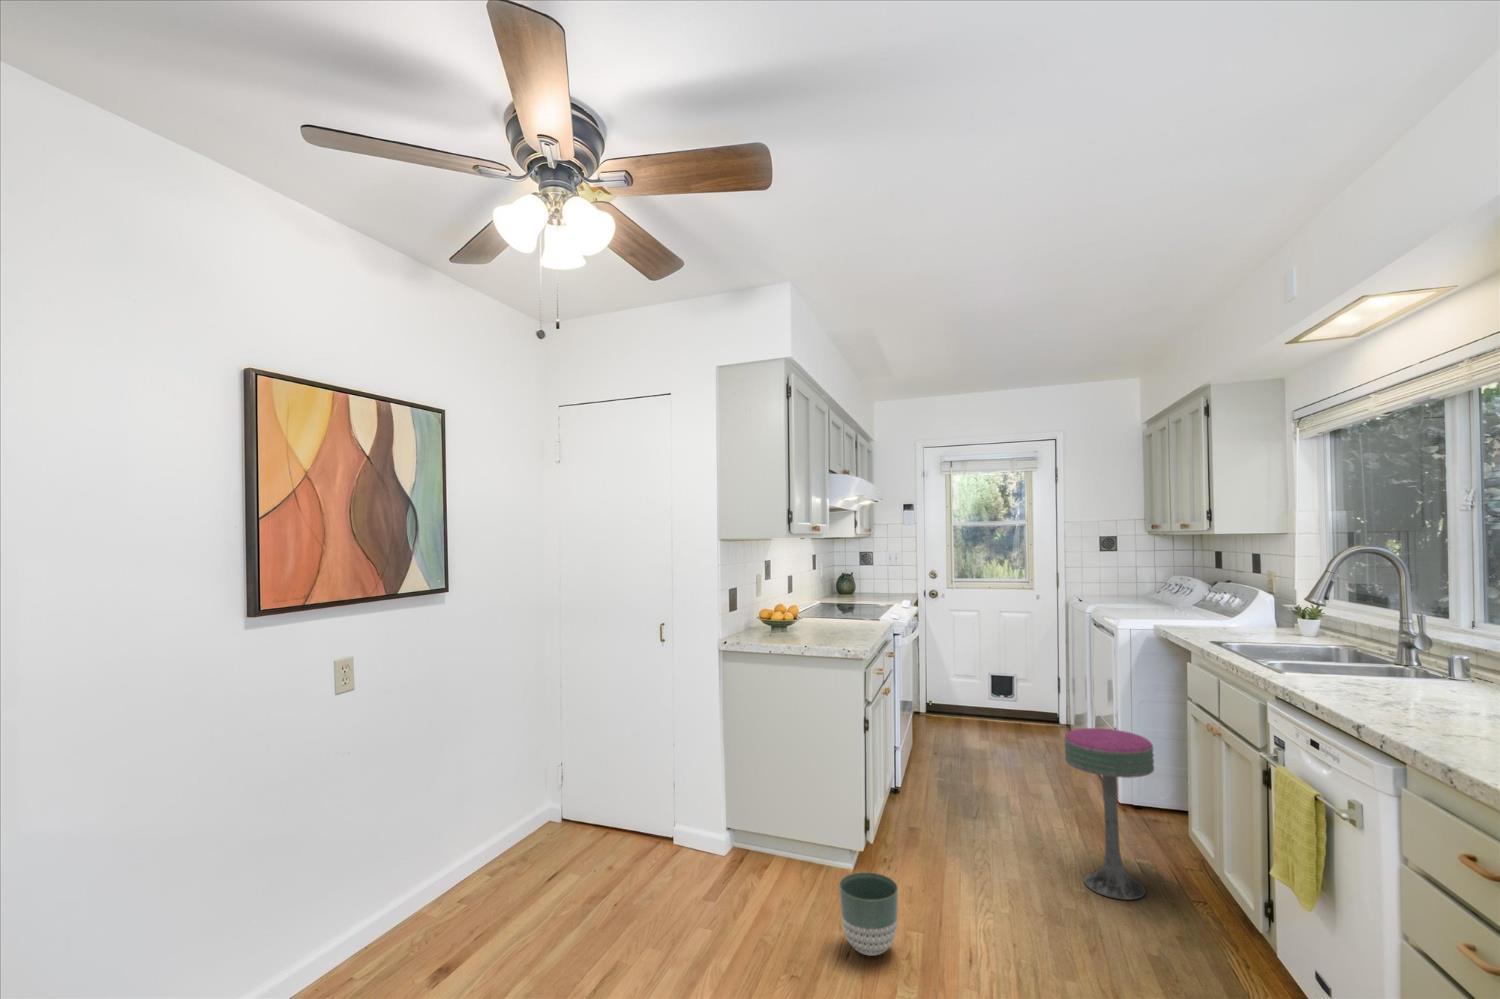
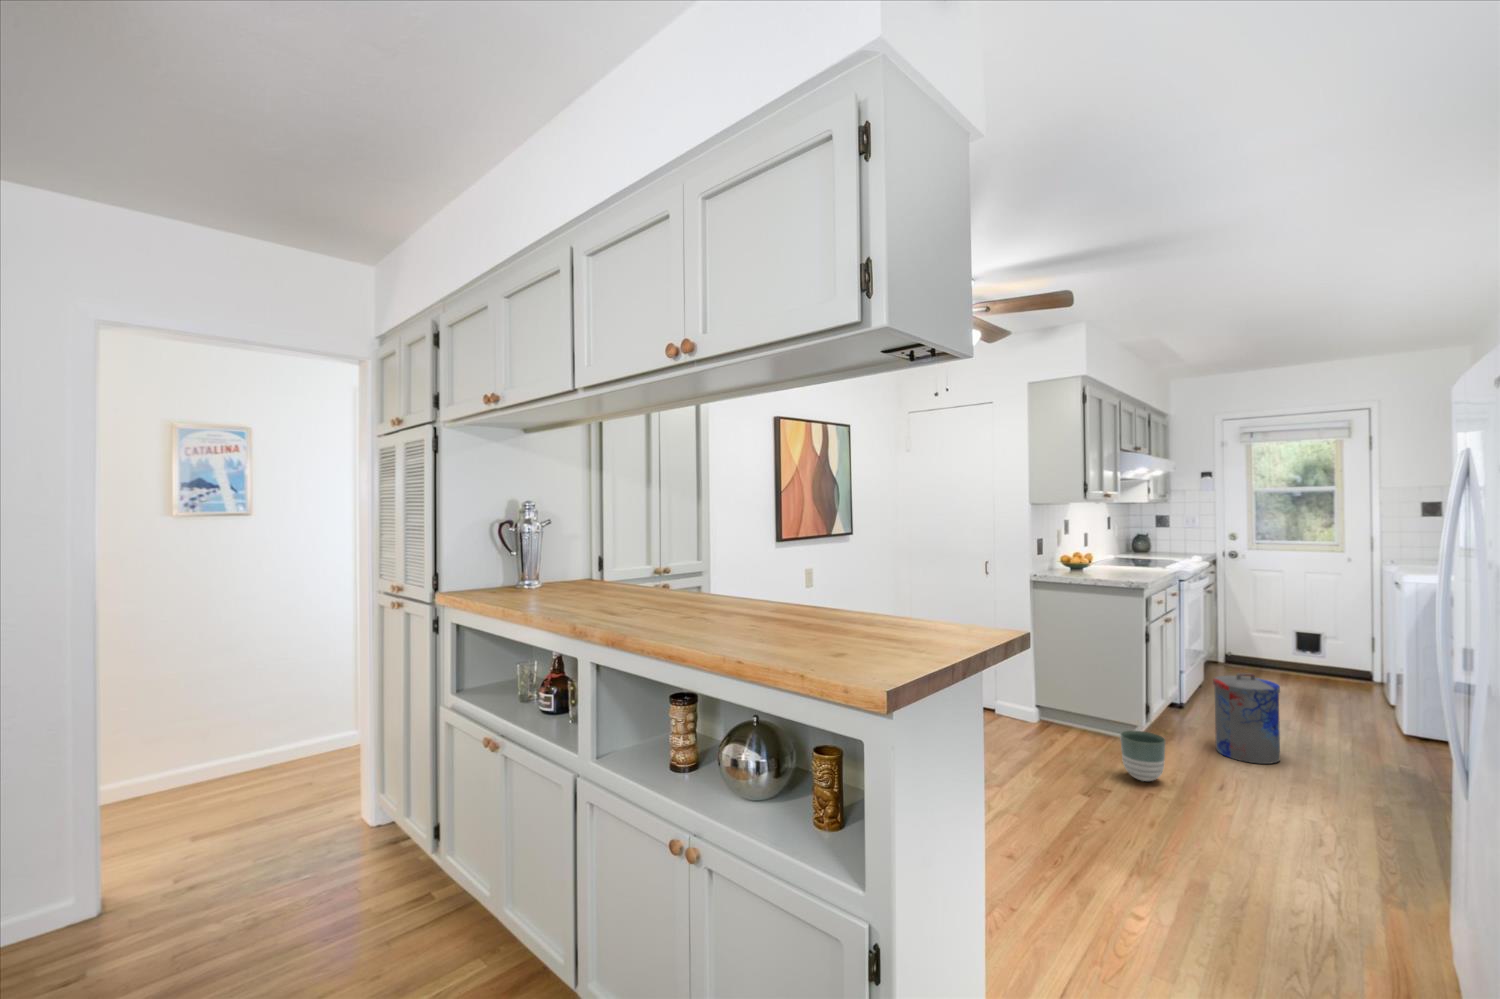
bar stool: present [1064,728,1154,900] -> none [1327,658,1414,790]
trash can: none [941,758,1017,881] -> present [1213,673,1280,764]

